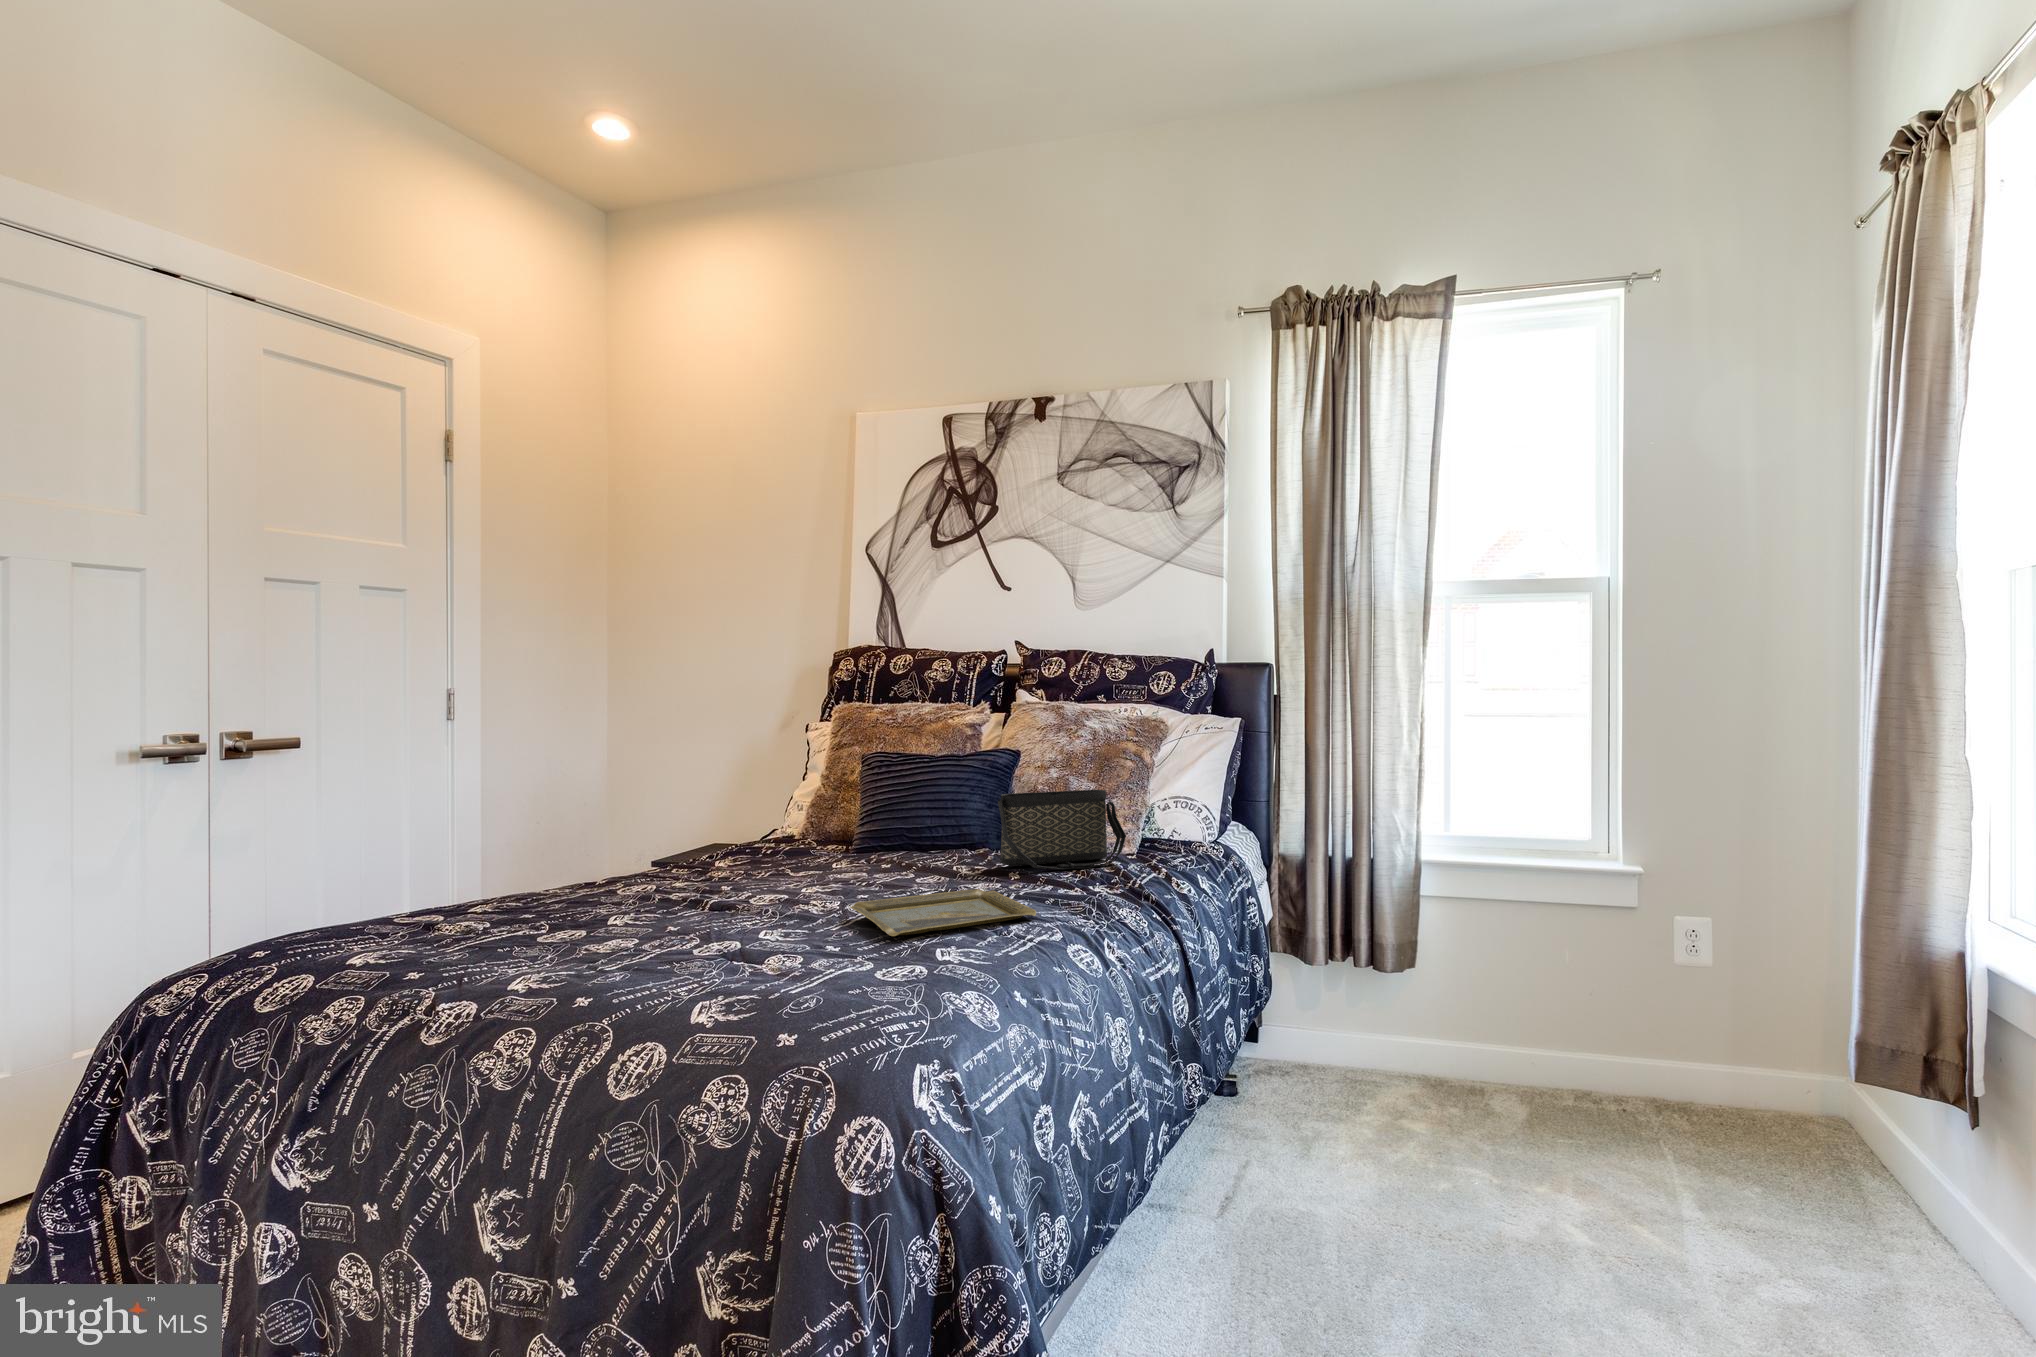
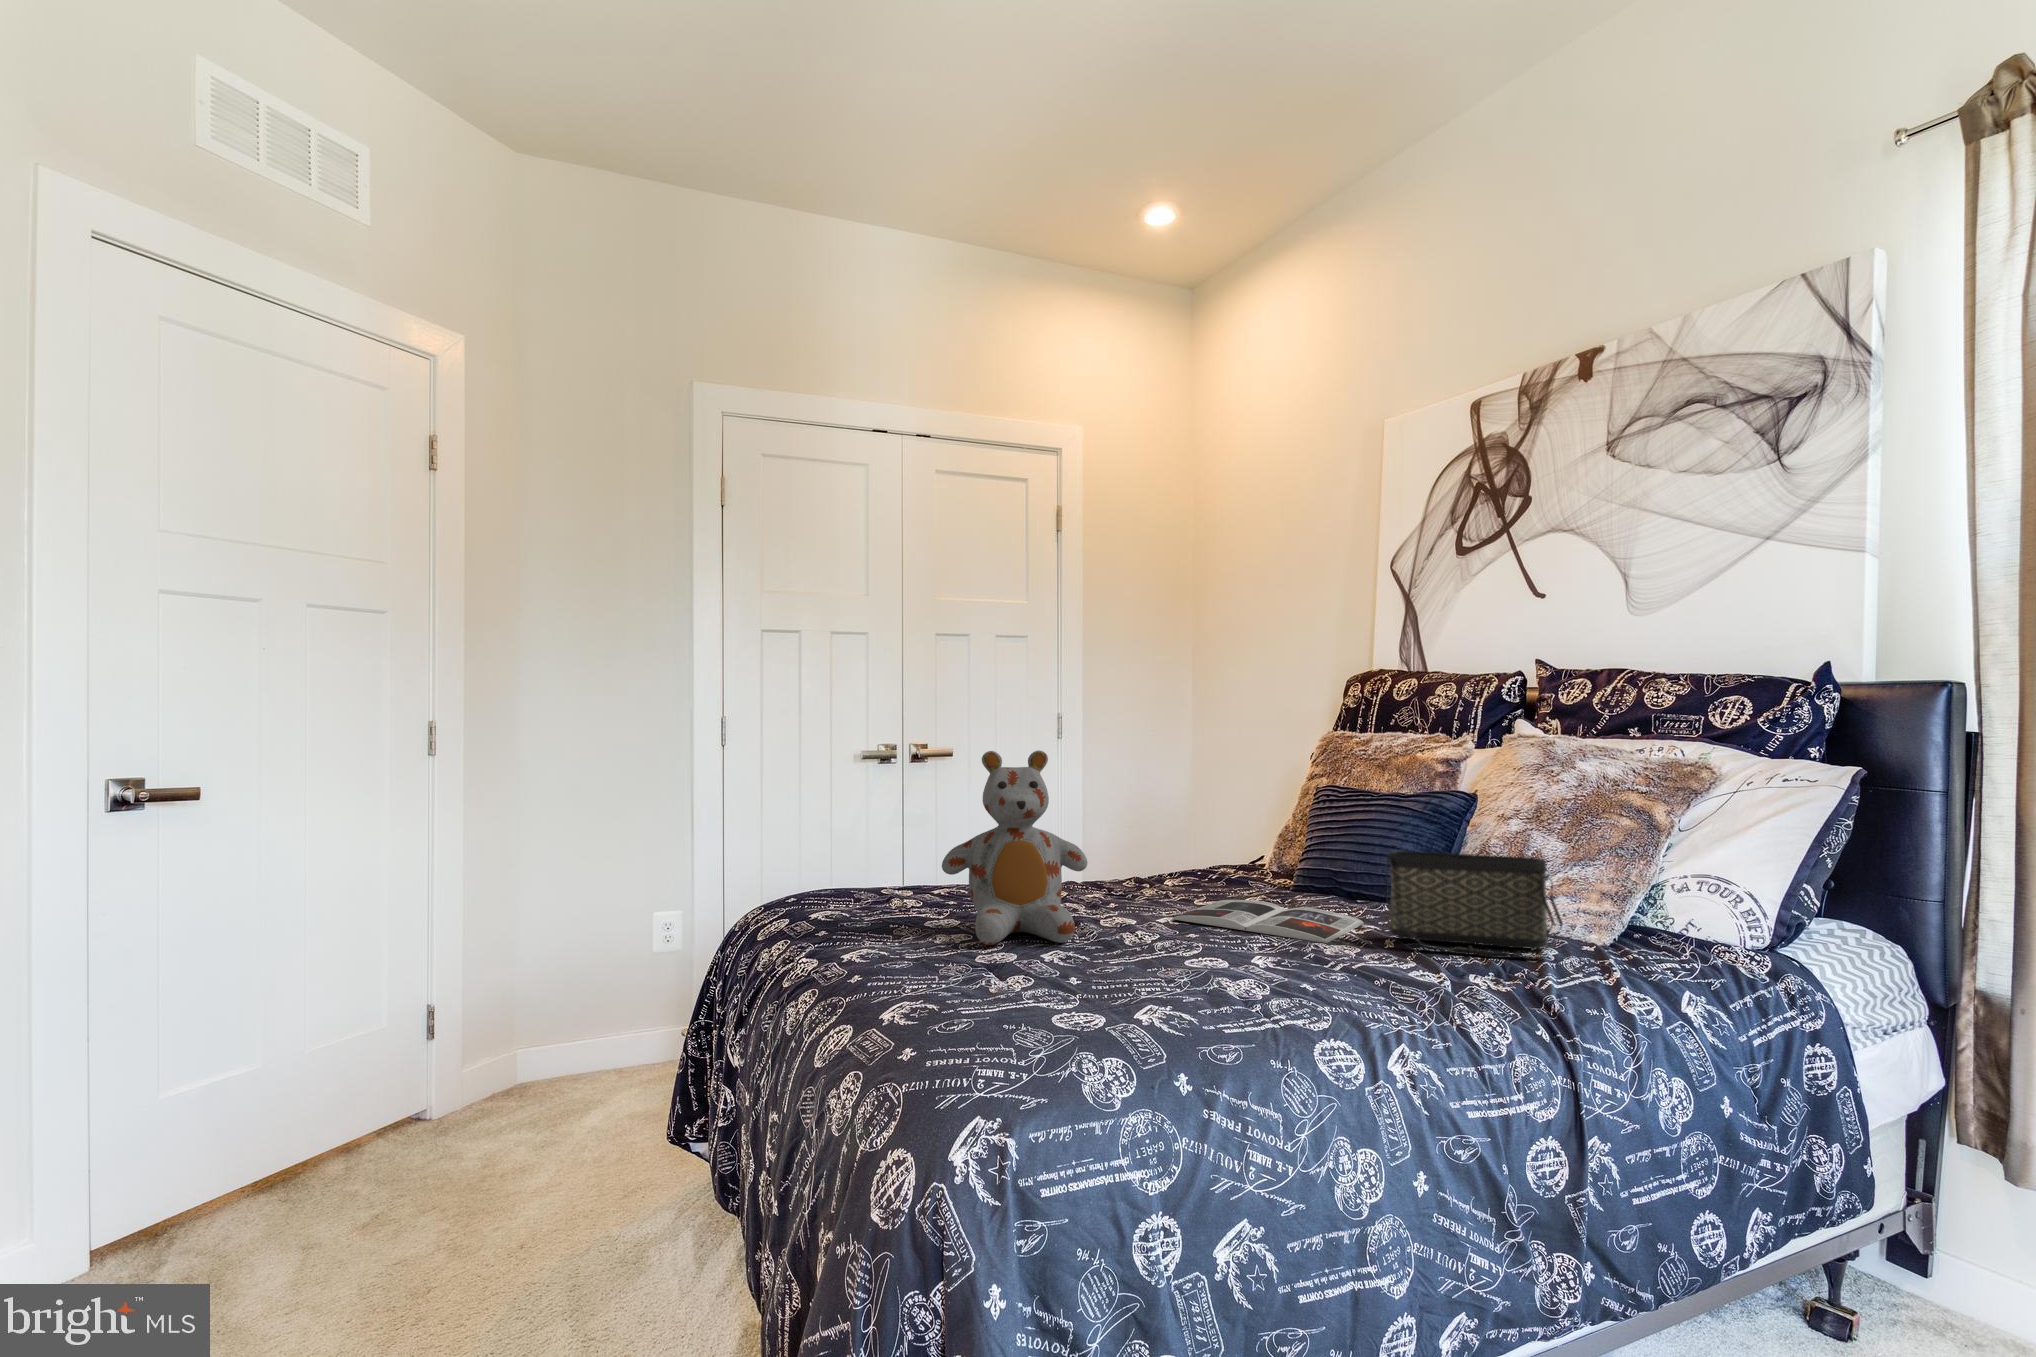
stuffed bear: none [589,719,762,932] -> present [942,750,1088,945]
magazine: none [809,855,963,882] -> present [1172,900,1363,943]
tray: present [850,889,1036,936] -> none [1120,947,1311,1000]

